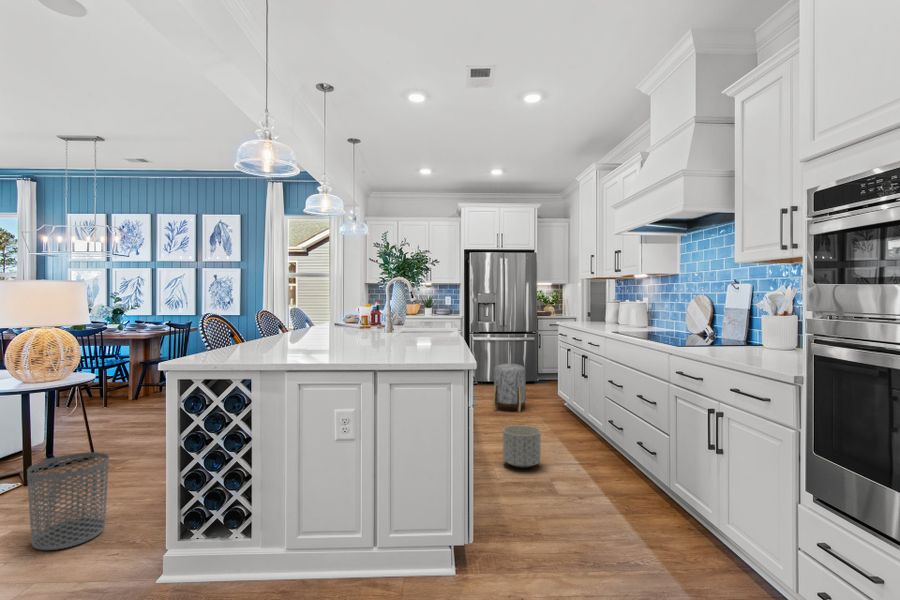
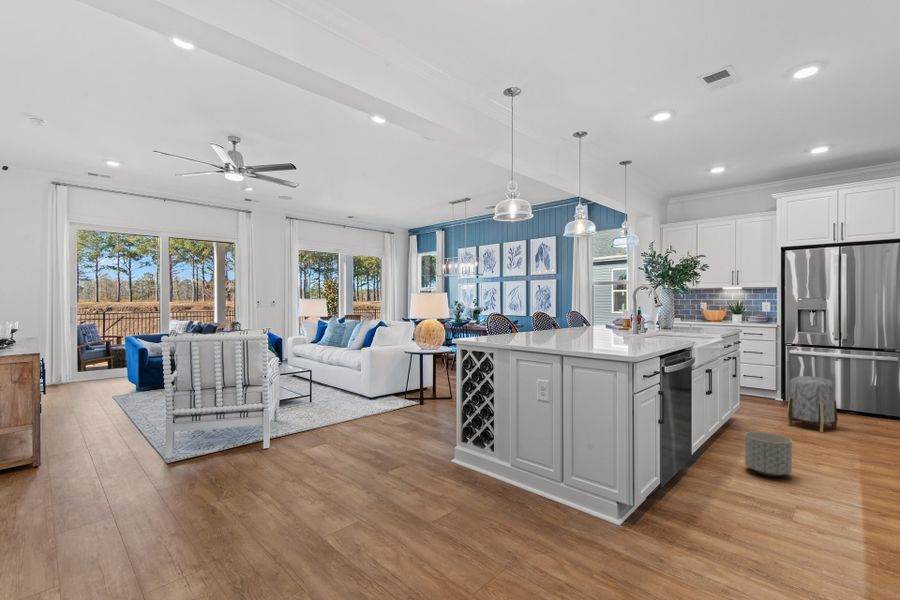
waste bin: present [27,452,109,550] -> none [405,390,441,439]

